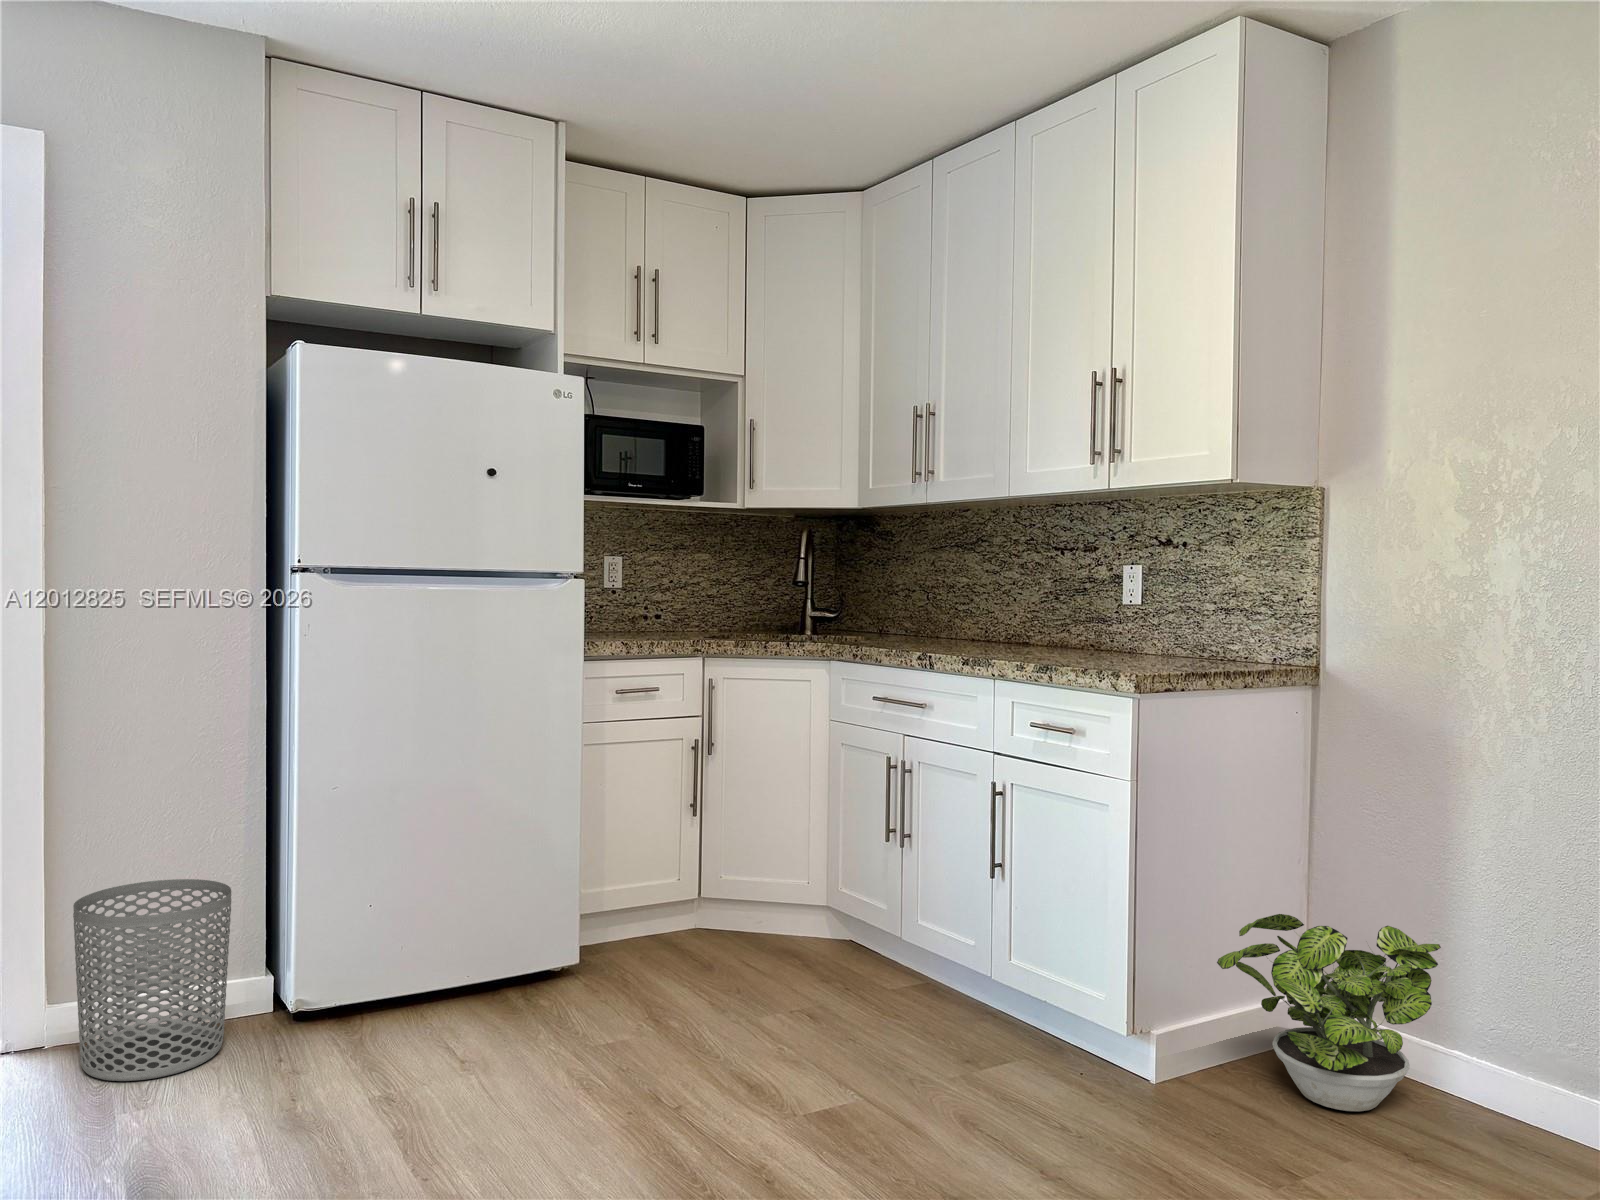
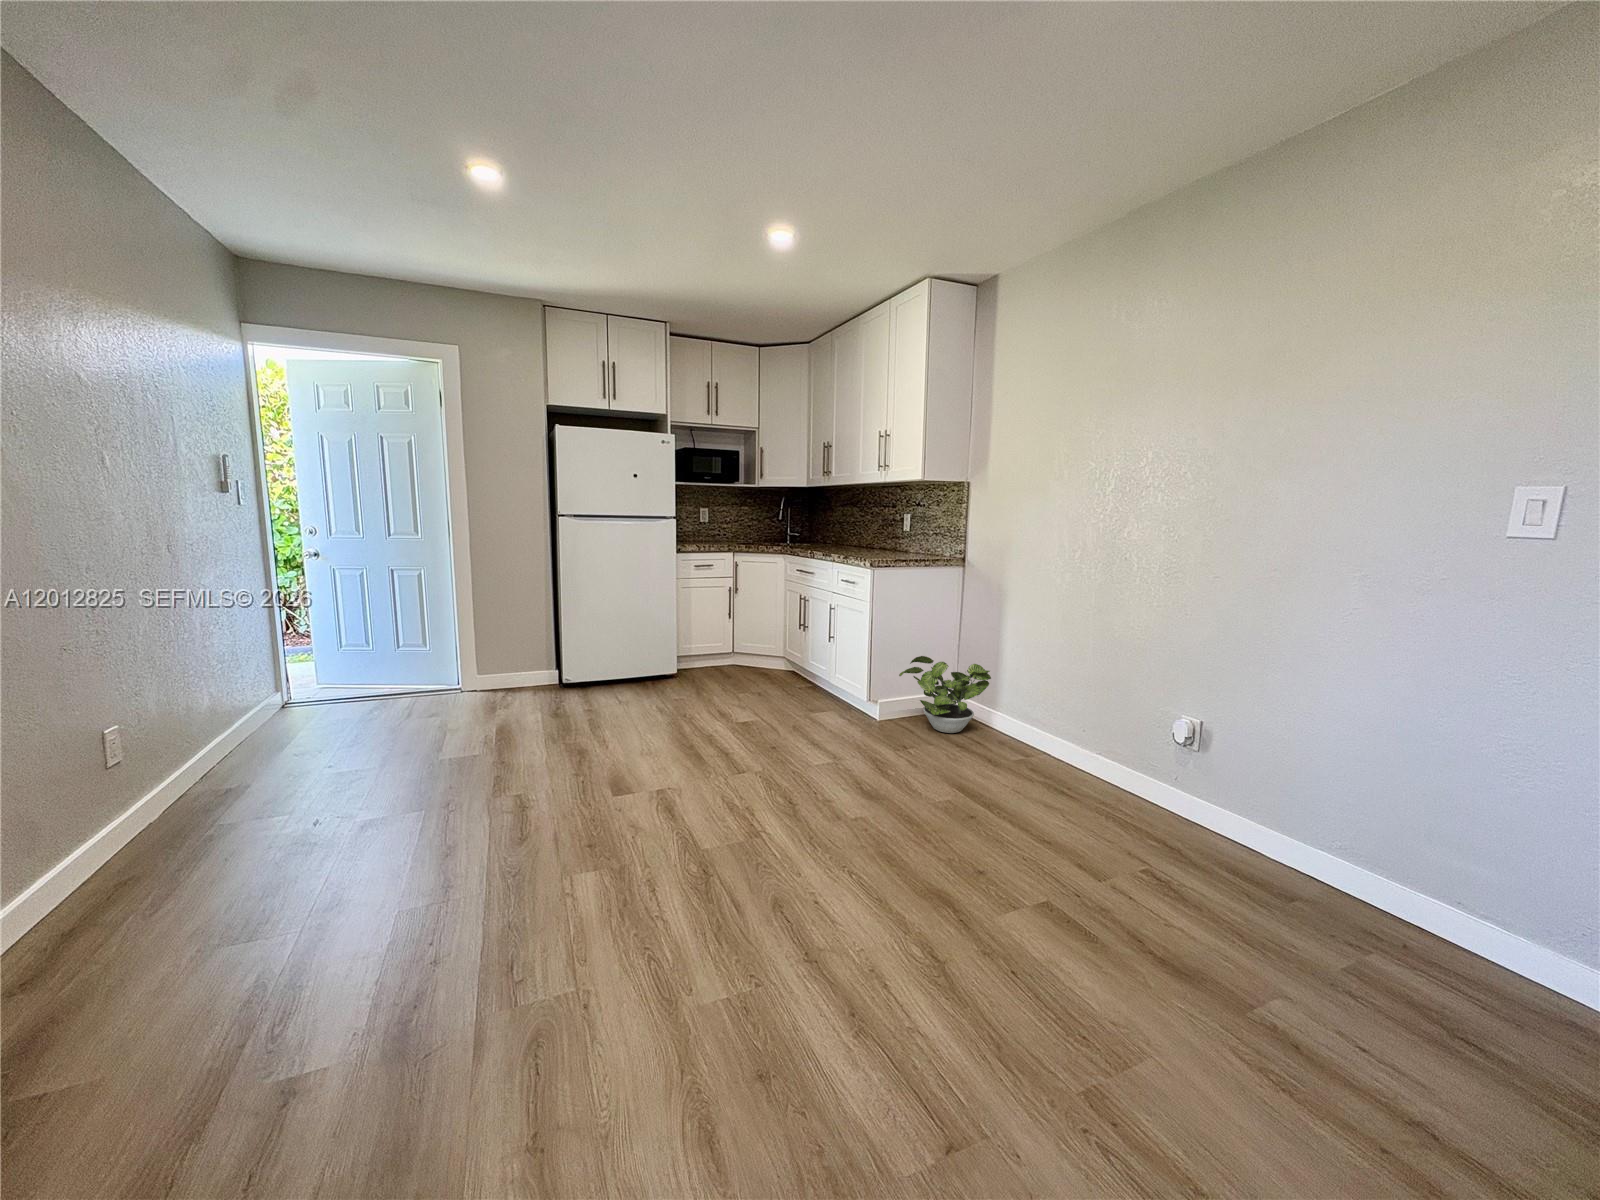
waste bin: present [73,879,231,1081] -> none [483,632,539,701]

